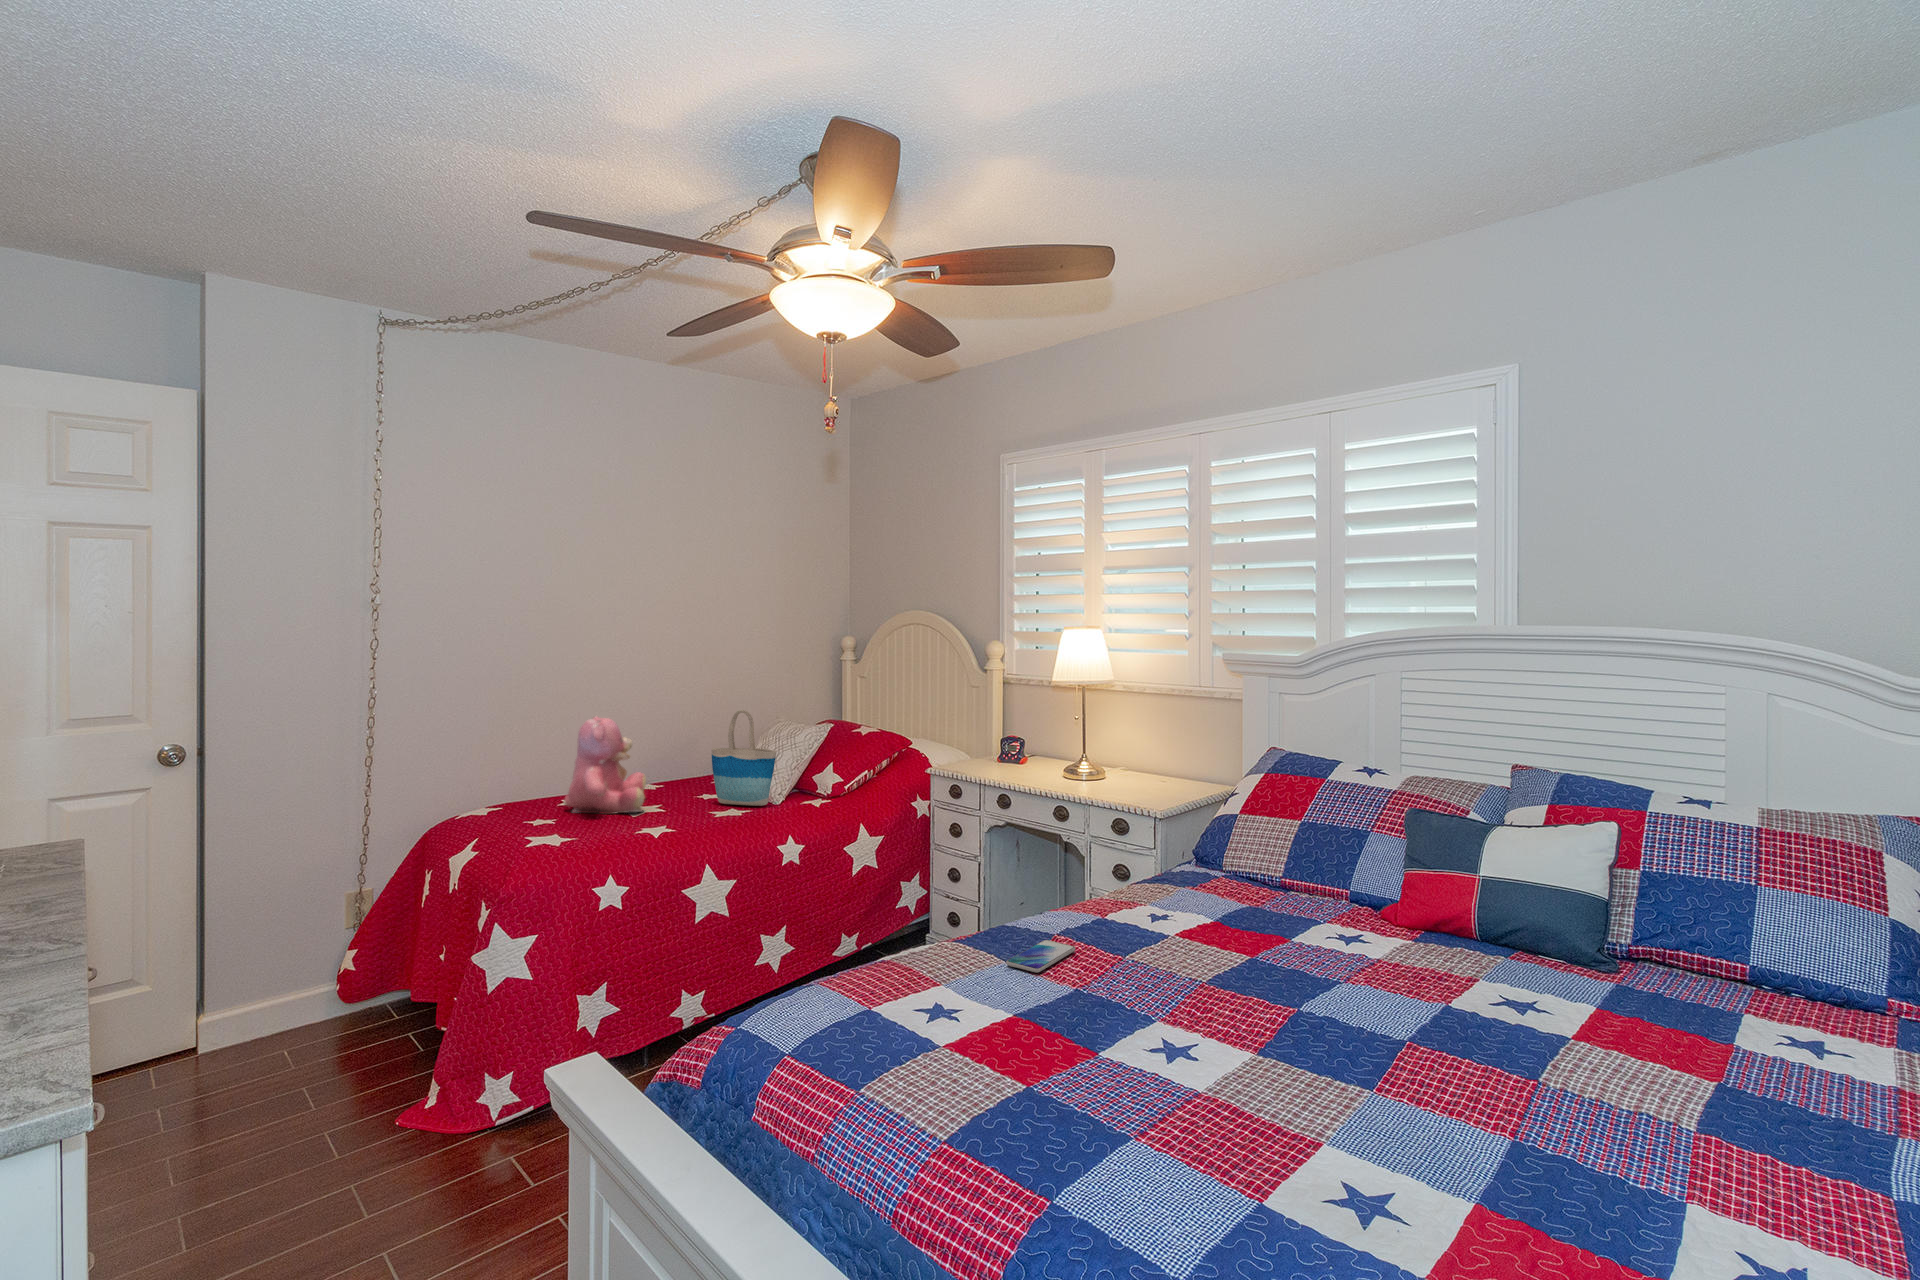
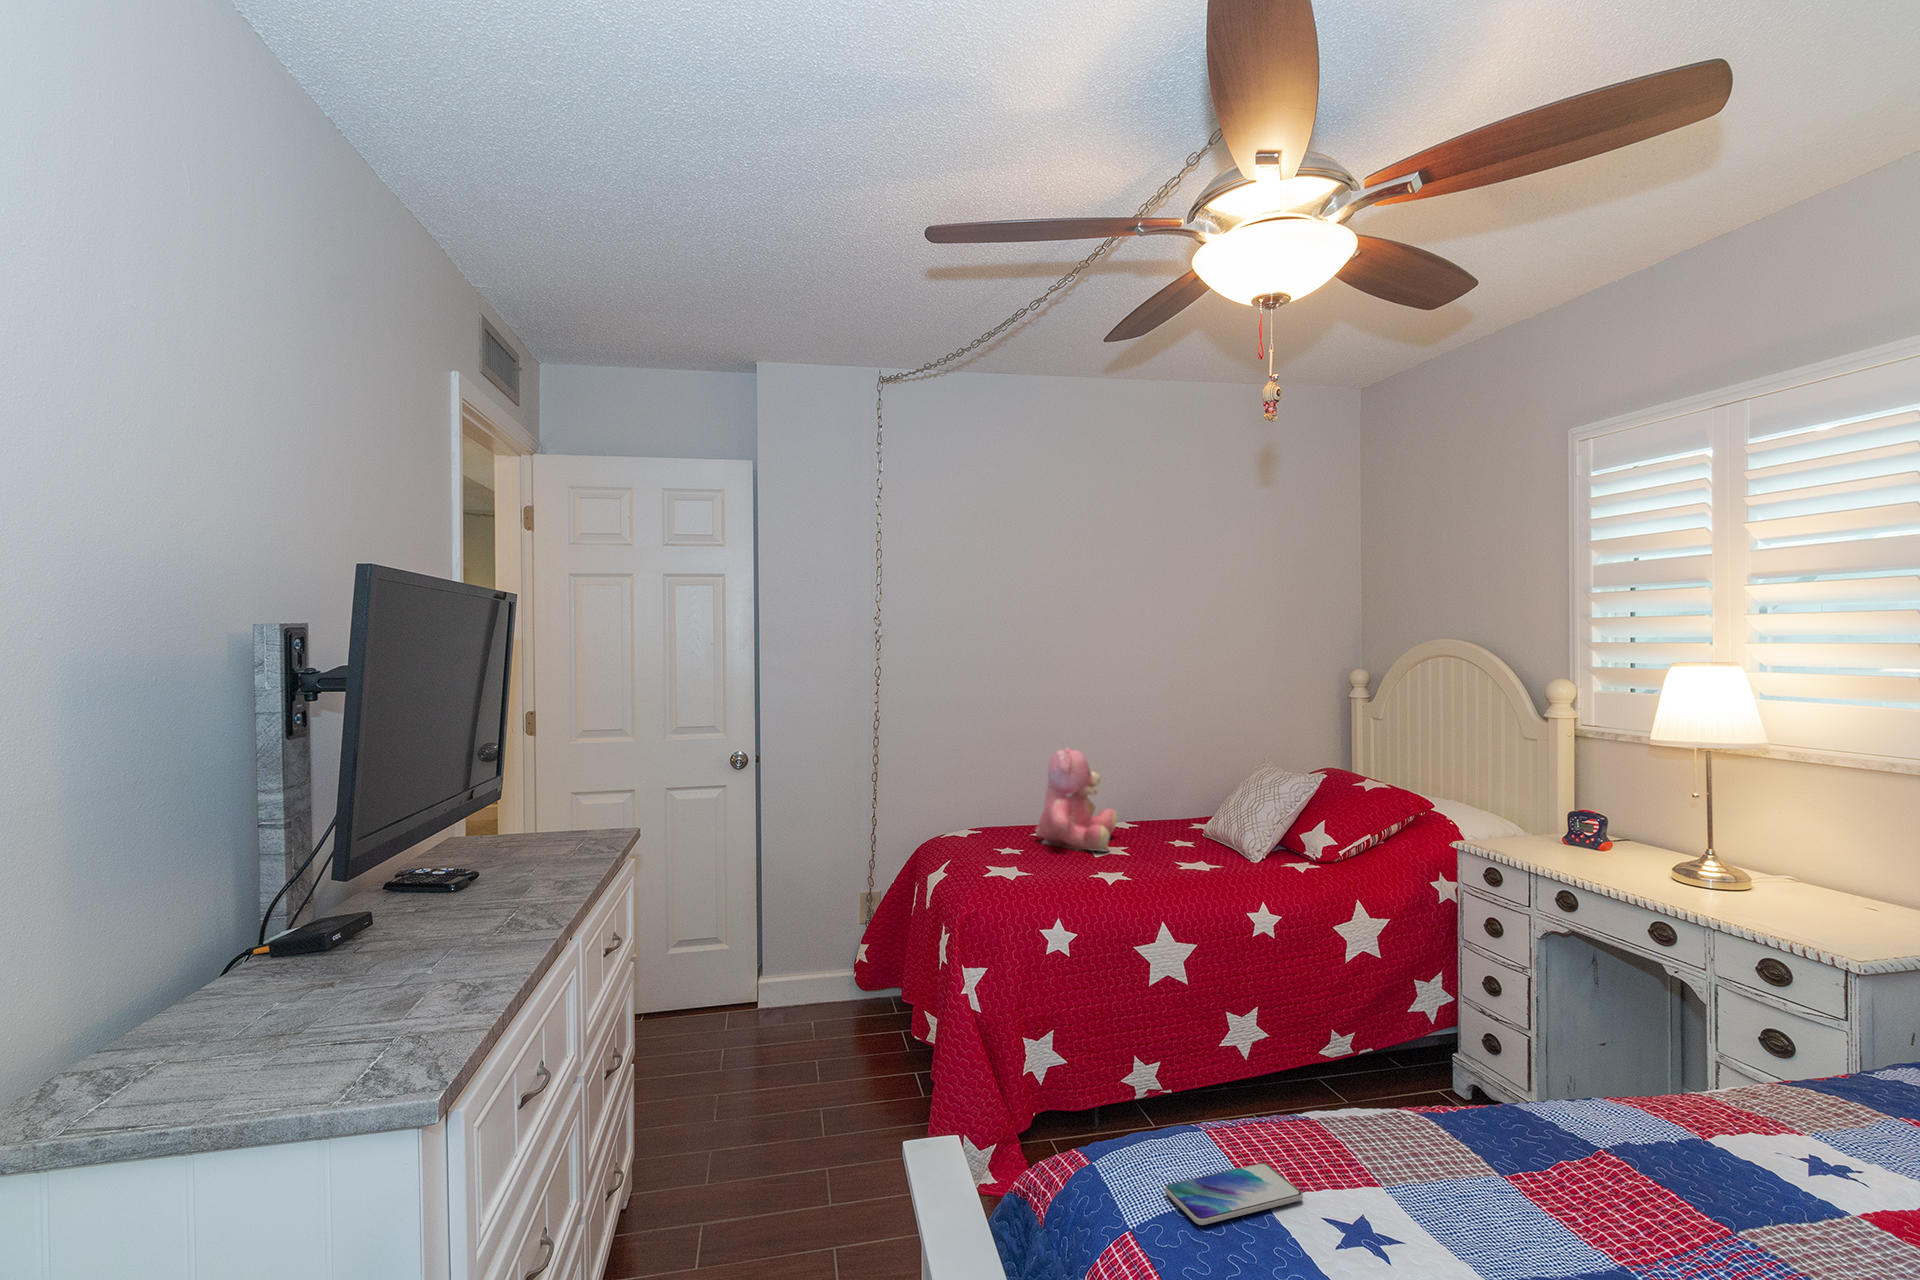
tote bag: present [711,710,776,806] -> none [1182,751,1253,861]
smartphone: present [1006,940,1075,973] -> present [1165,1163,1303,1225]

